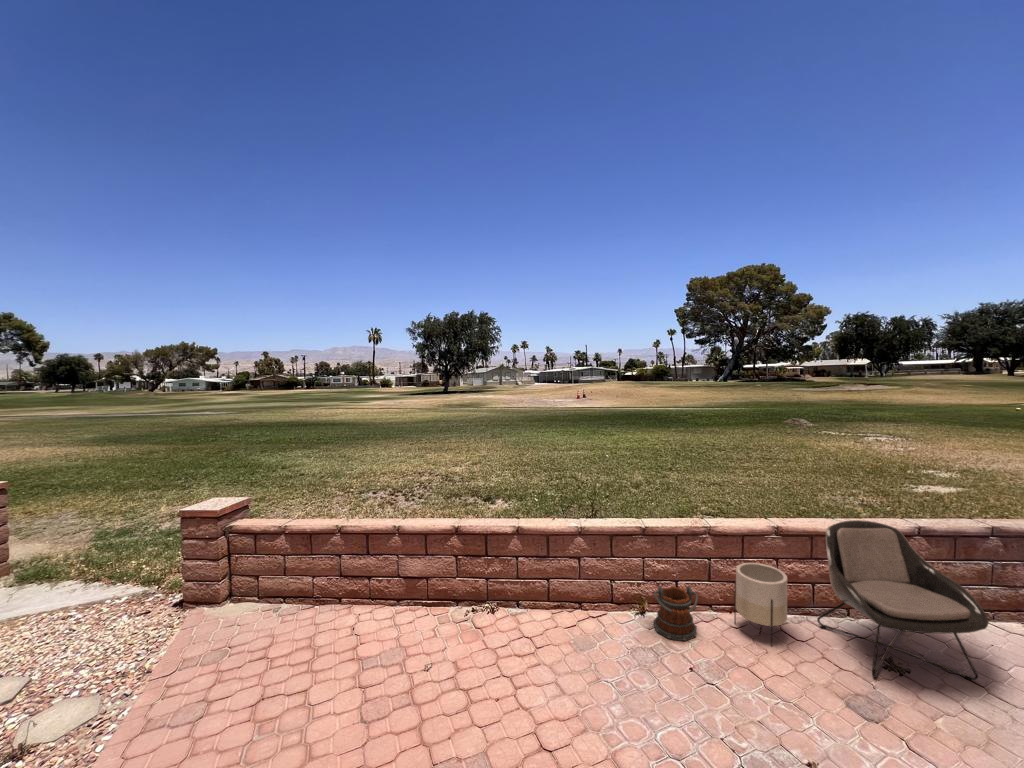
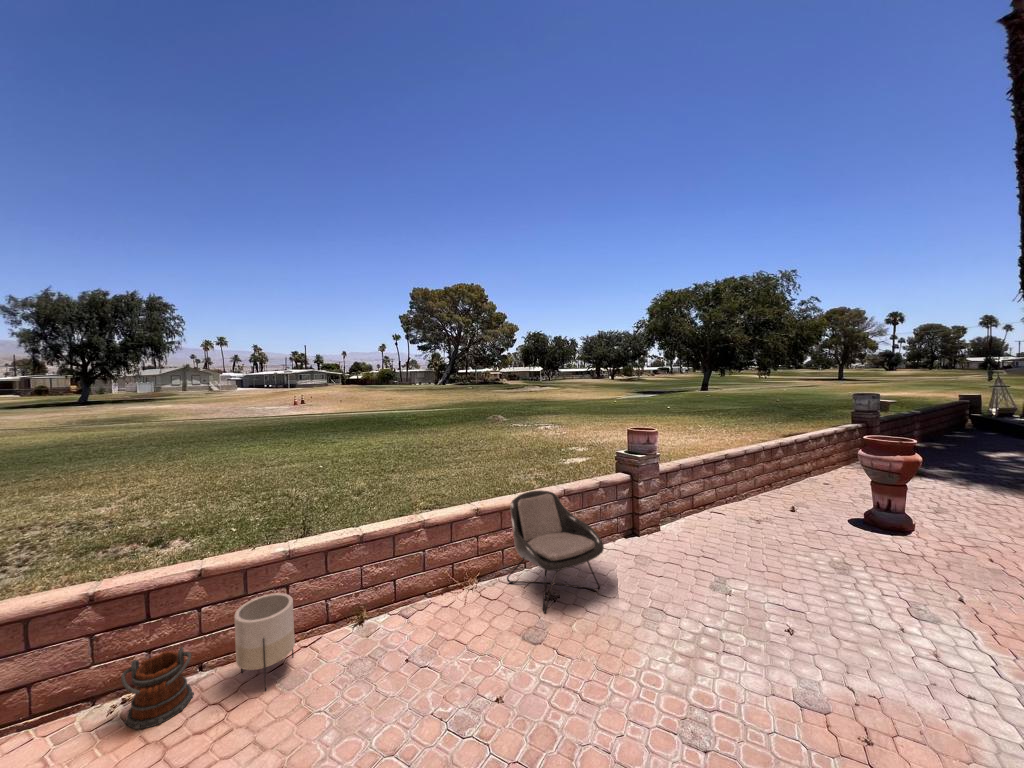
planter: present [734,563,787,646] -> present [234,593,295,691]
bucket: present [653,586,698,641] -> present [121,647,194,729]

